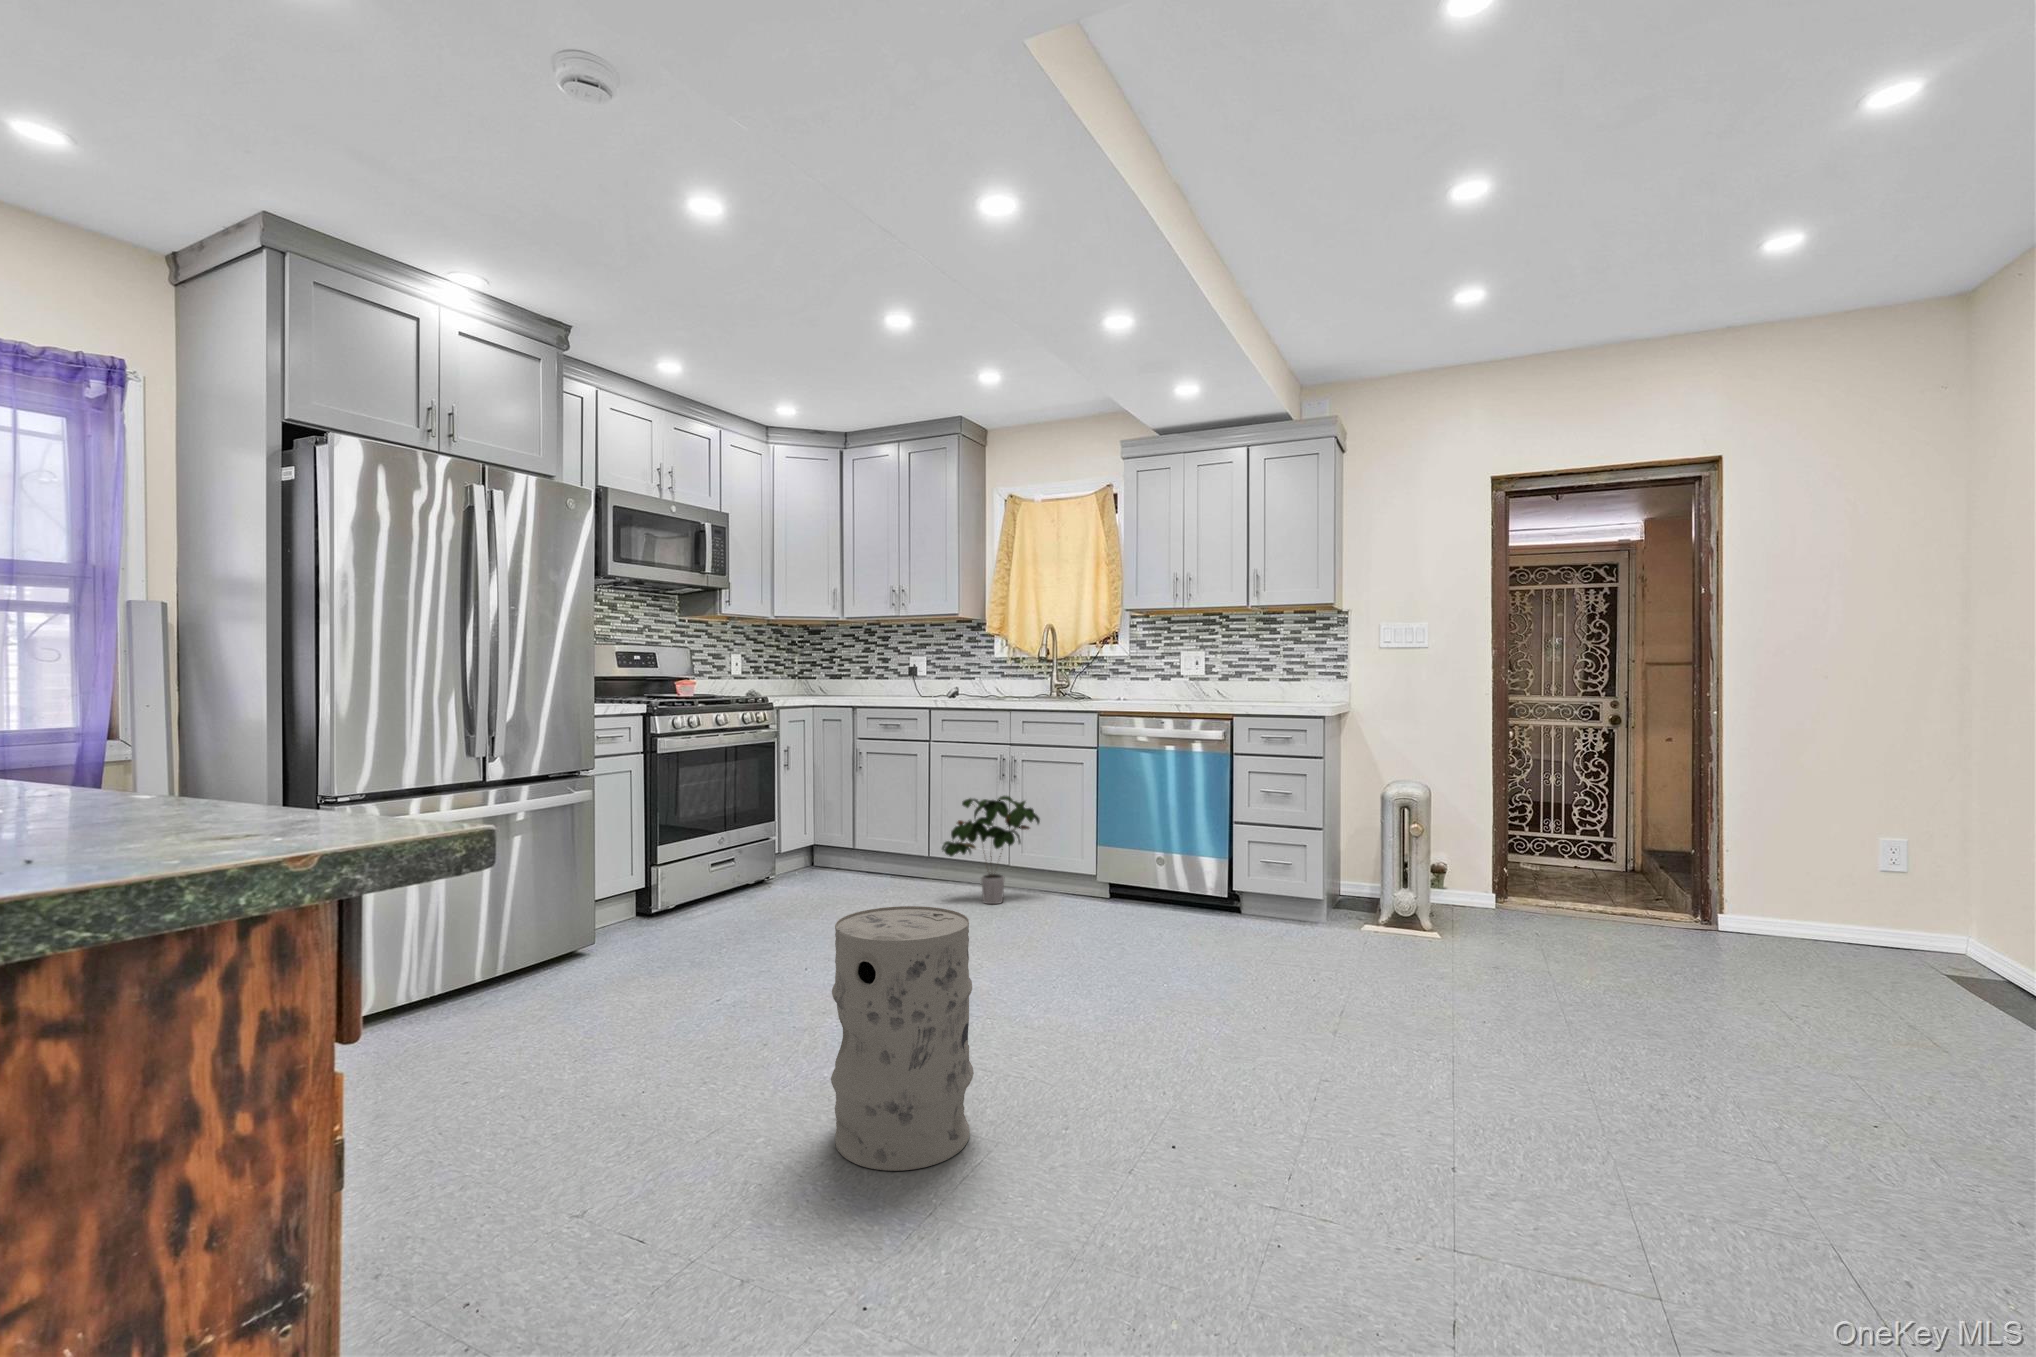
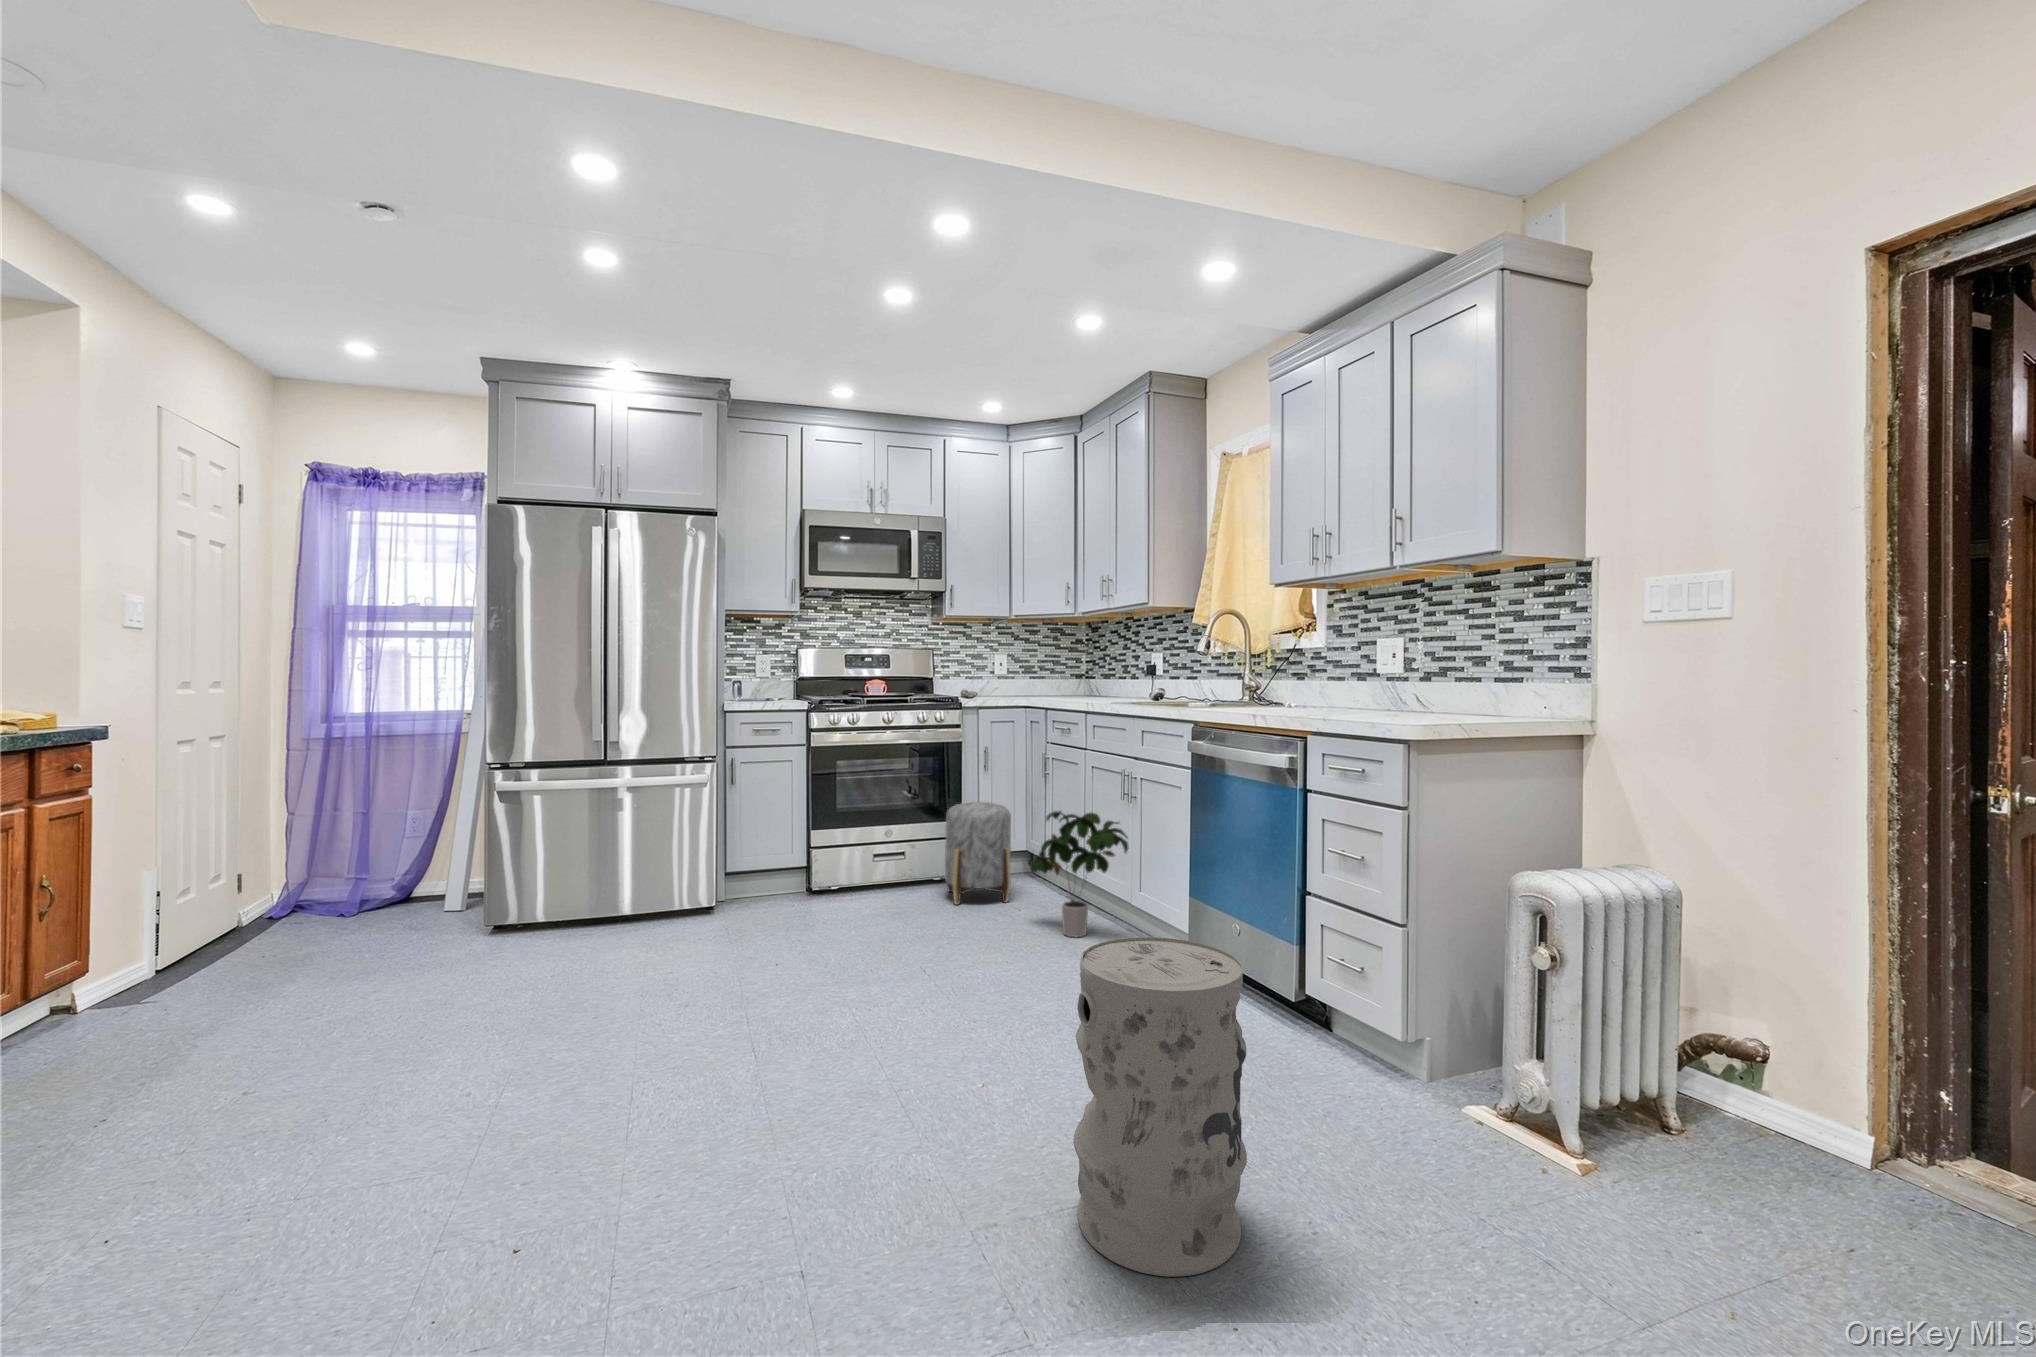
stool: none [808,804,885,906] -> present [945,802,1011,905]
trash can: present [831,906,974,1171] -> present [1073,937,1247,1277]

